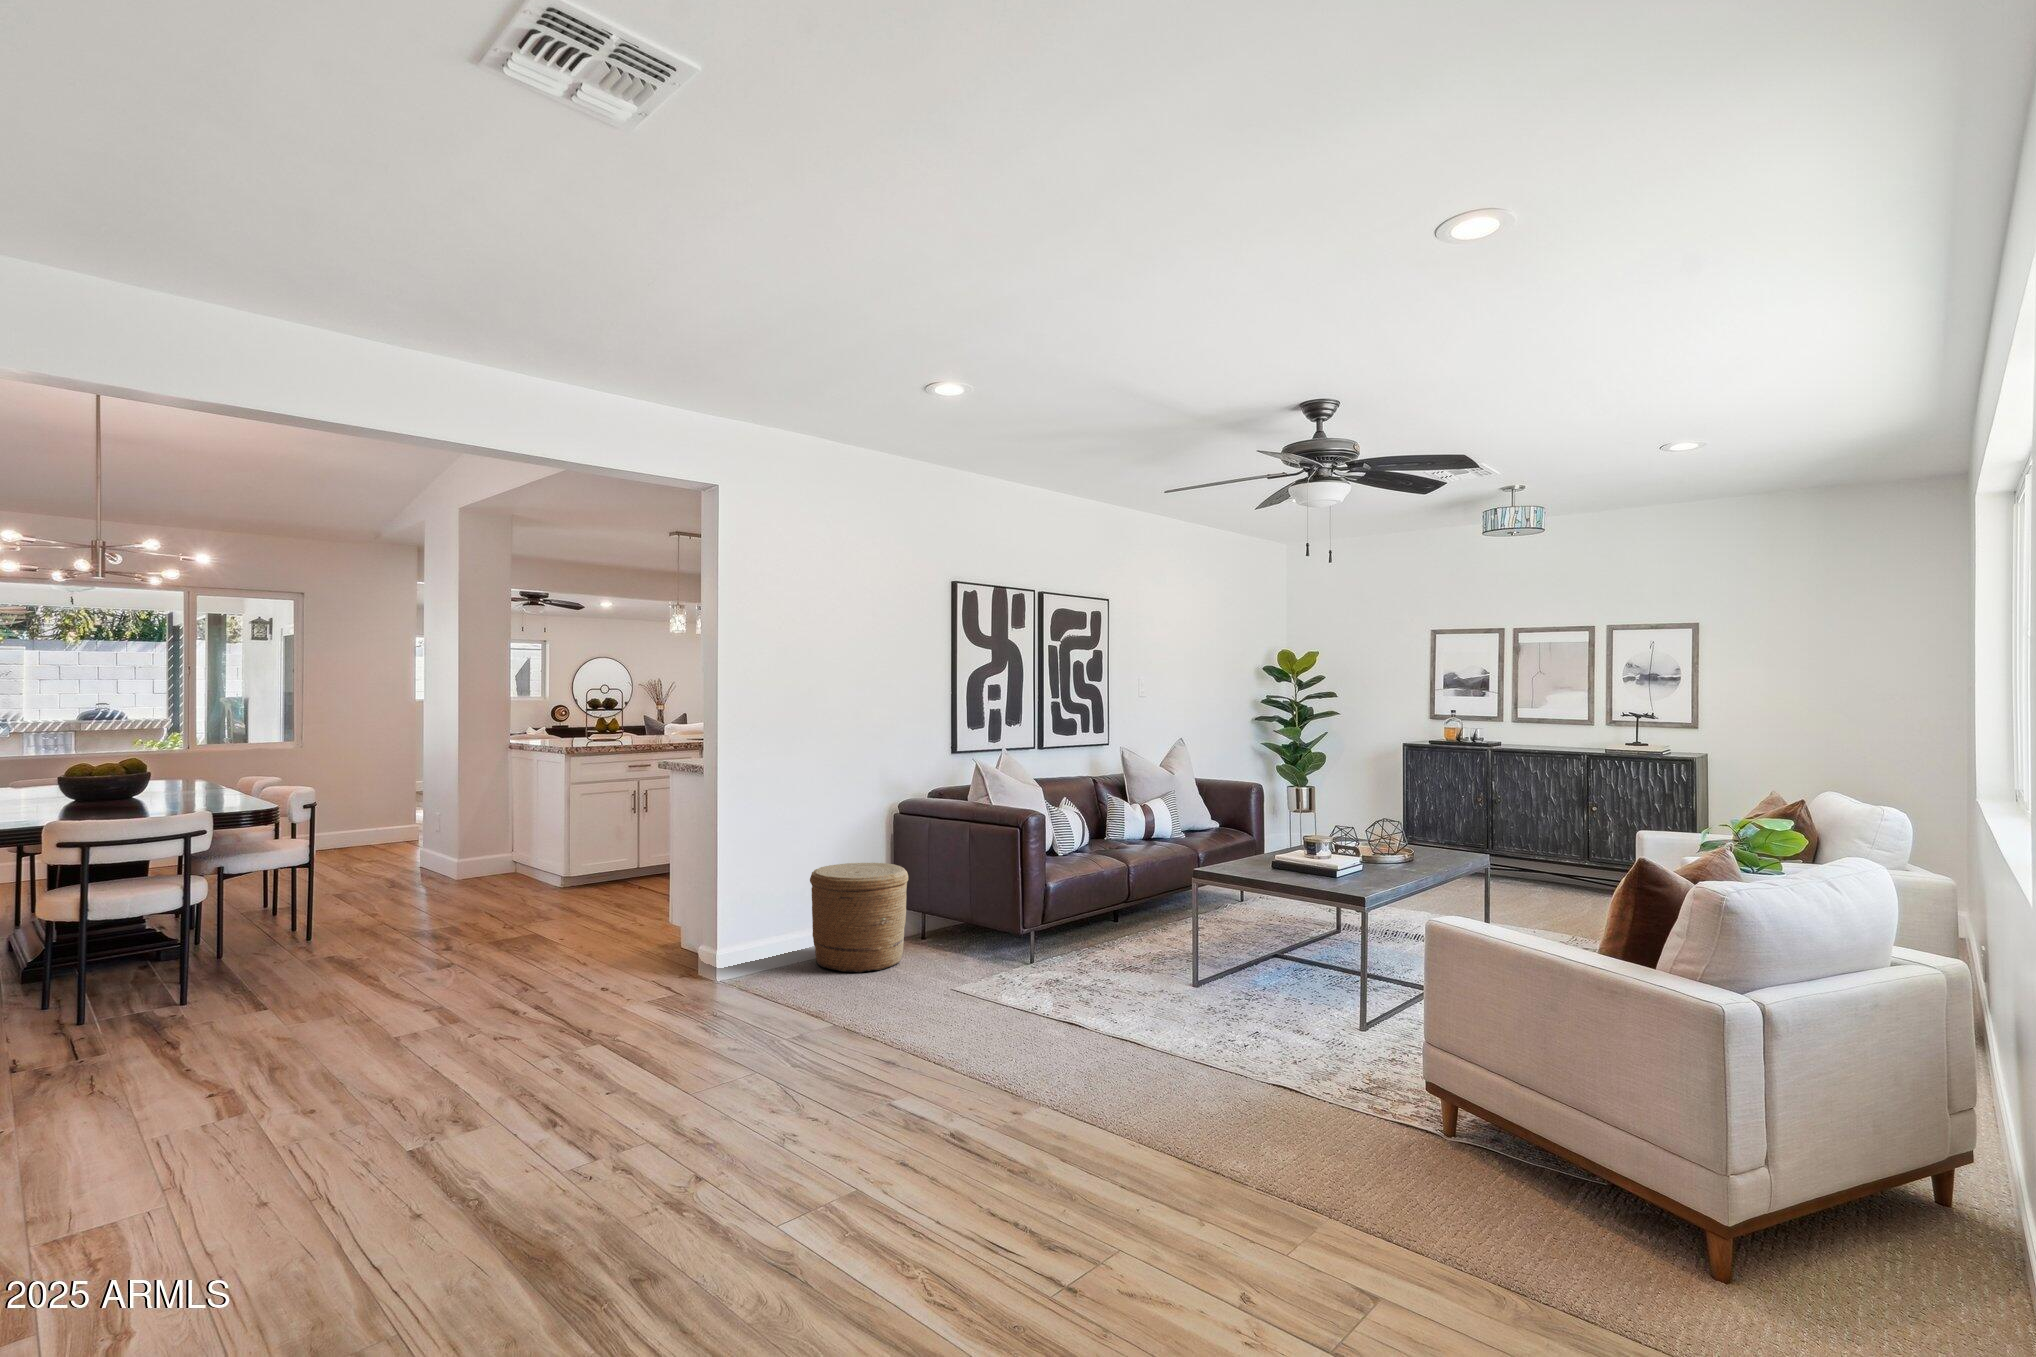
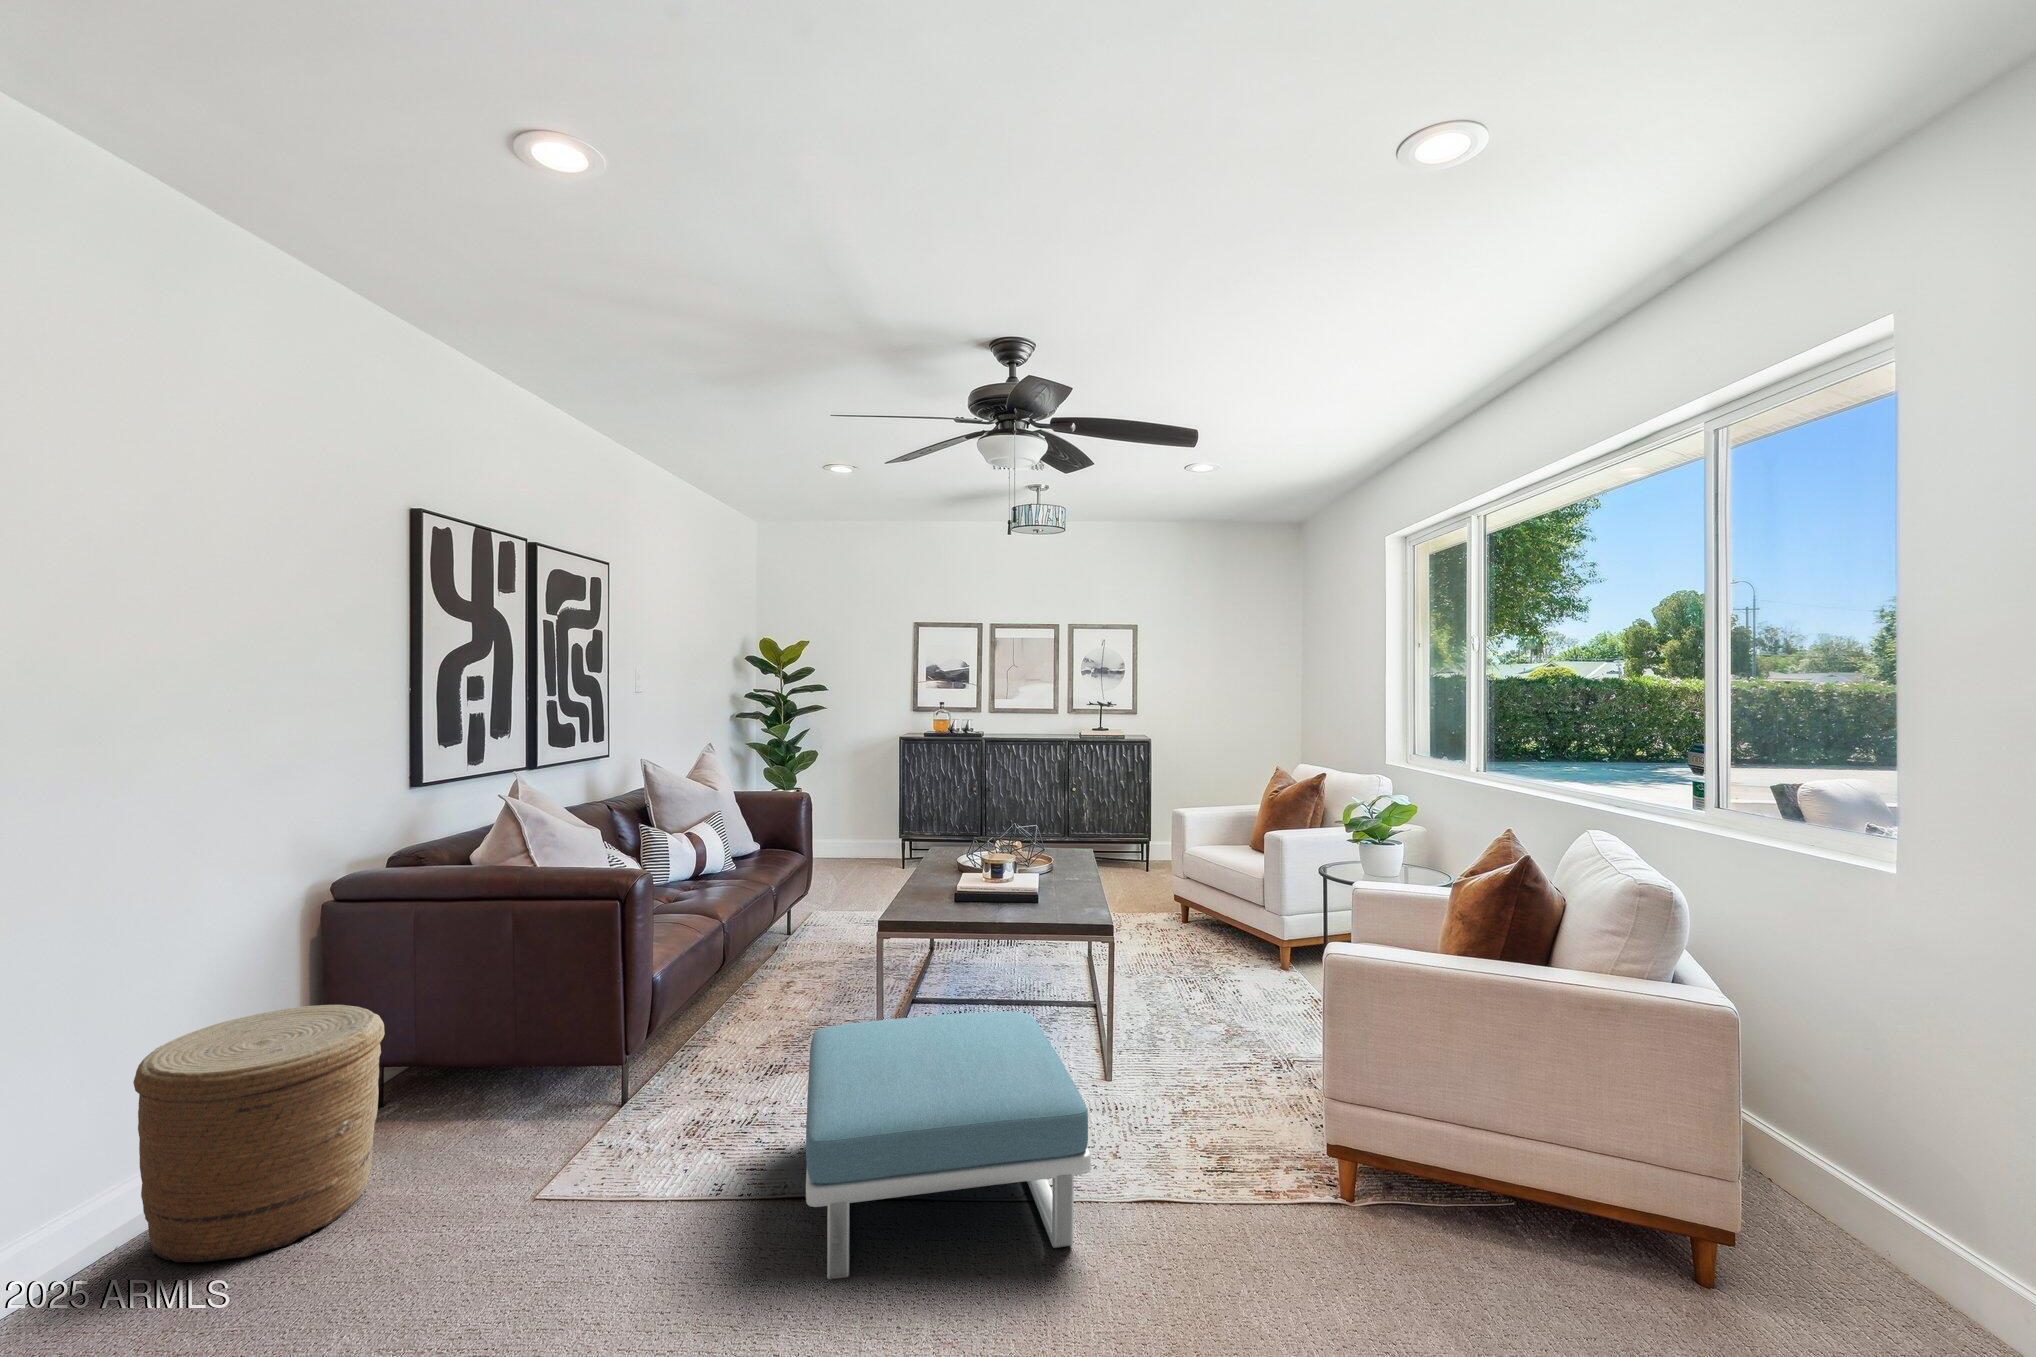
footstool: none [1050,922,1269,1071] -> present [806,1011,1091,1279]

